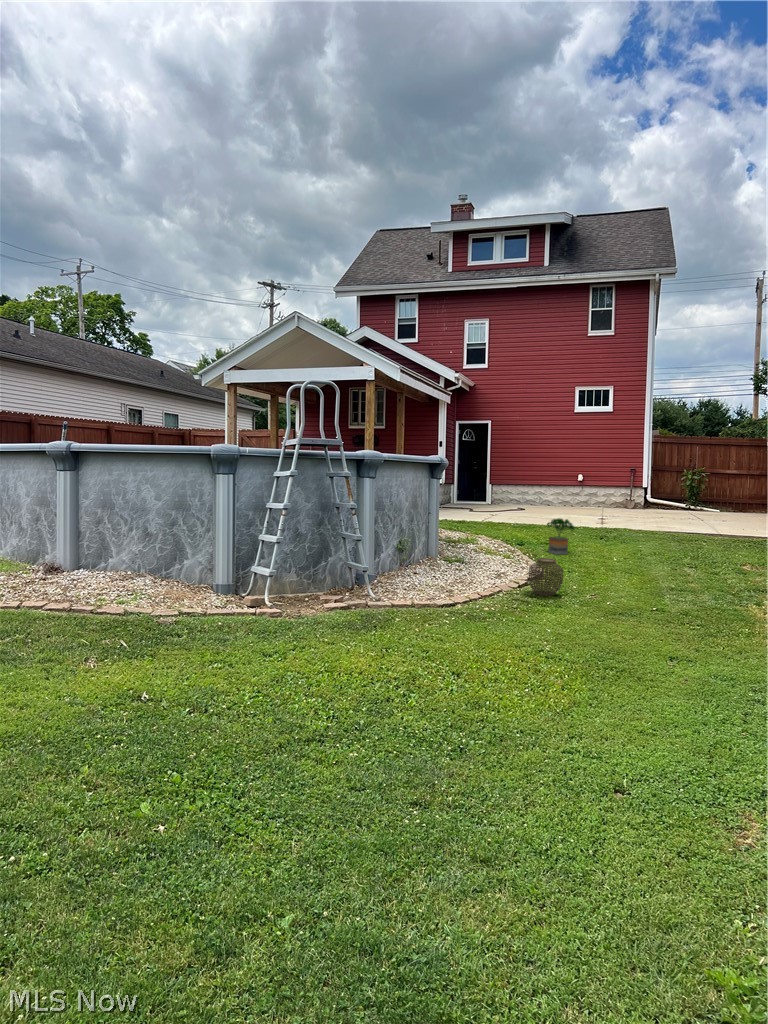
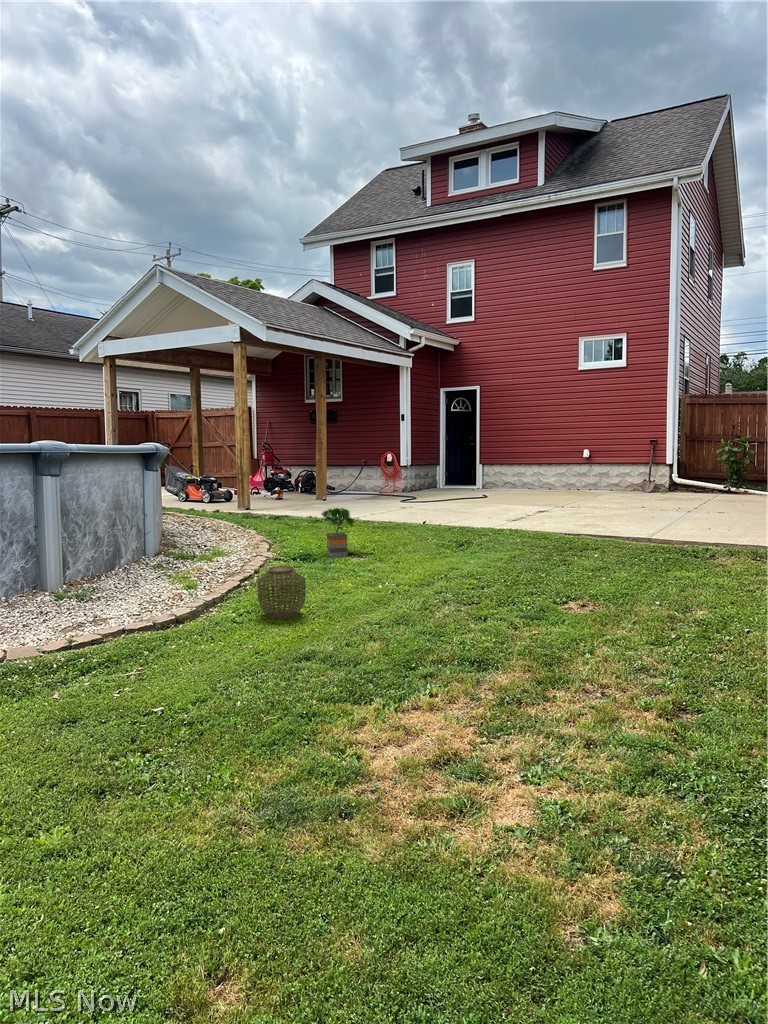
woven basket: present [529,558,564,596] -> present [257,566,306,620]

